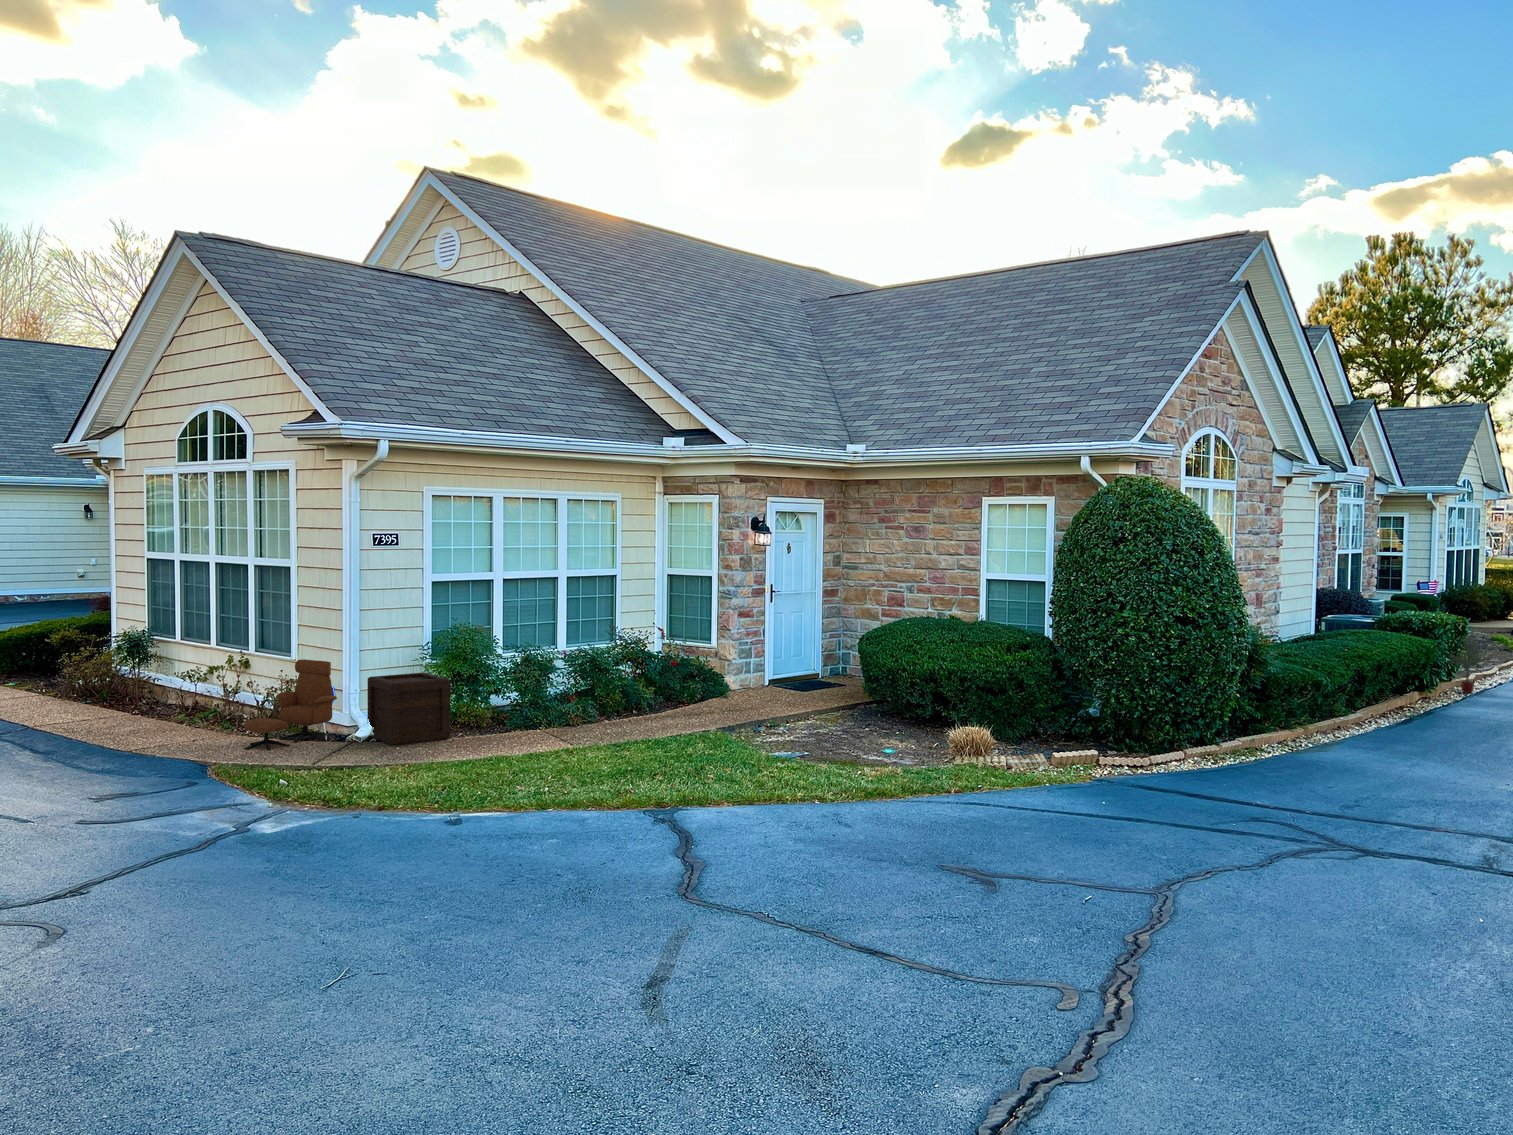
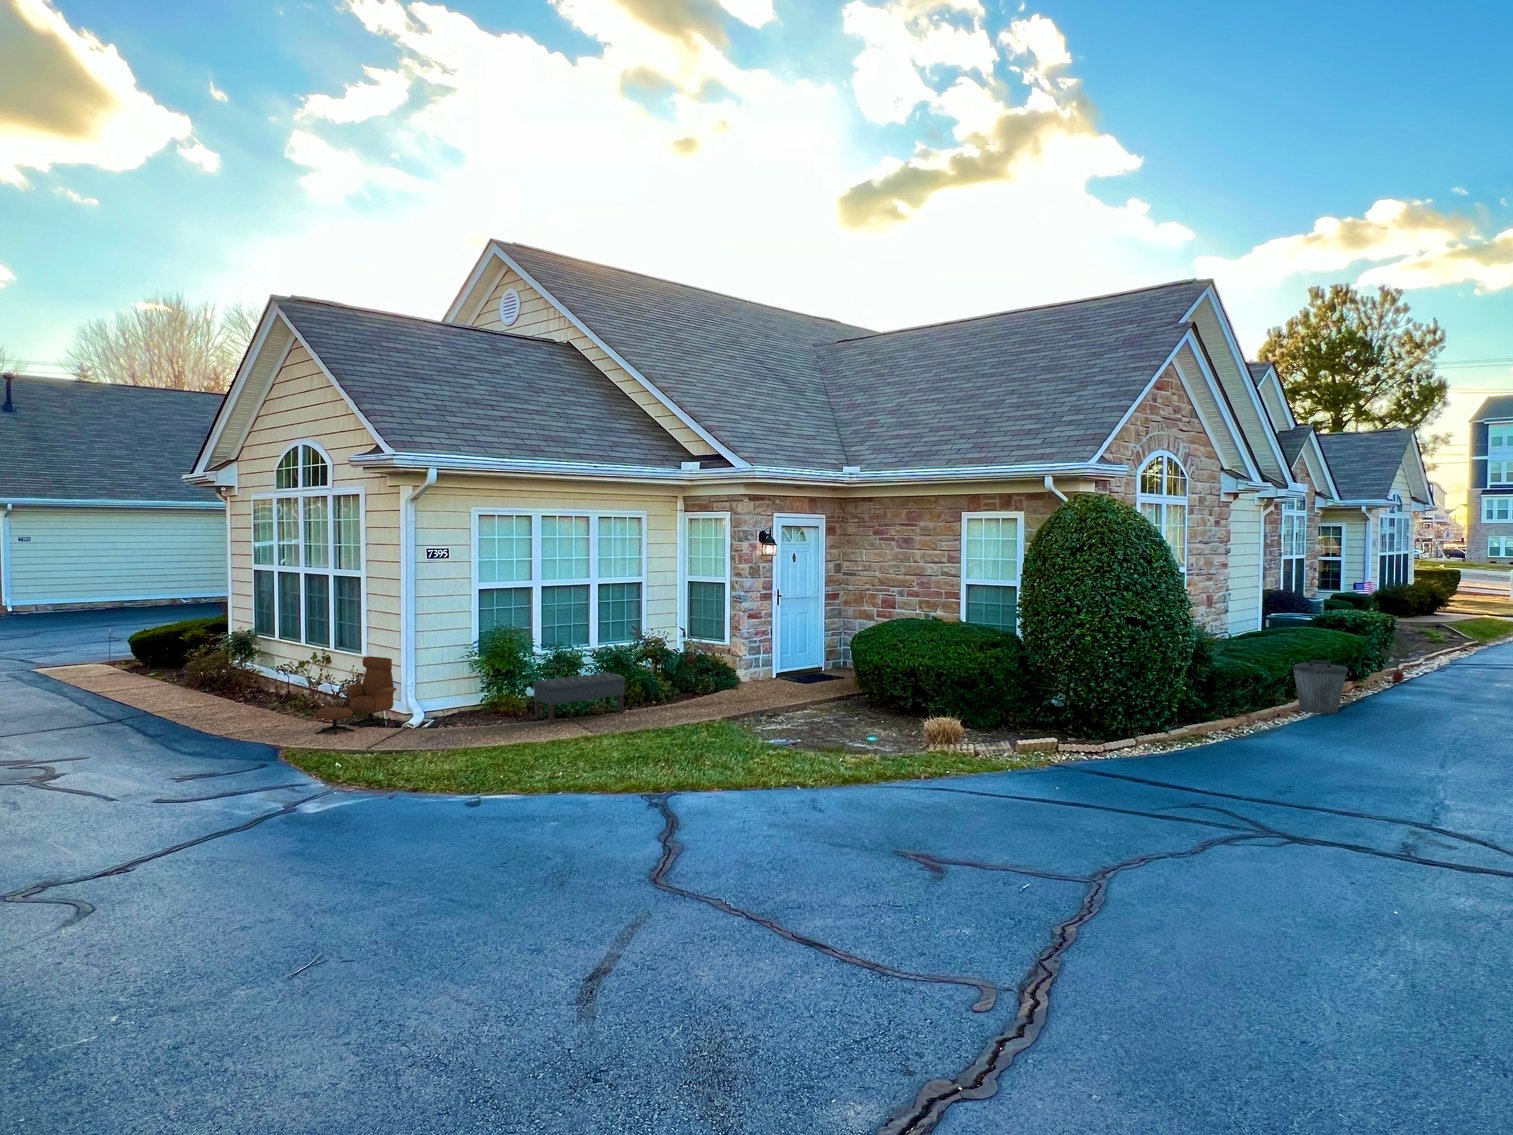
trash can: none [1353,666,1415,726] -> present [1293,660,1348,713]
wooden crate: present [367,672,450,746] -> none [423,667,493,731]
bench: none [496,680,601,738] -> present [533,673,625,724]

